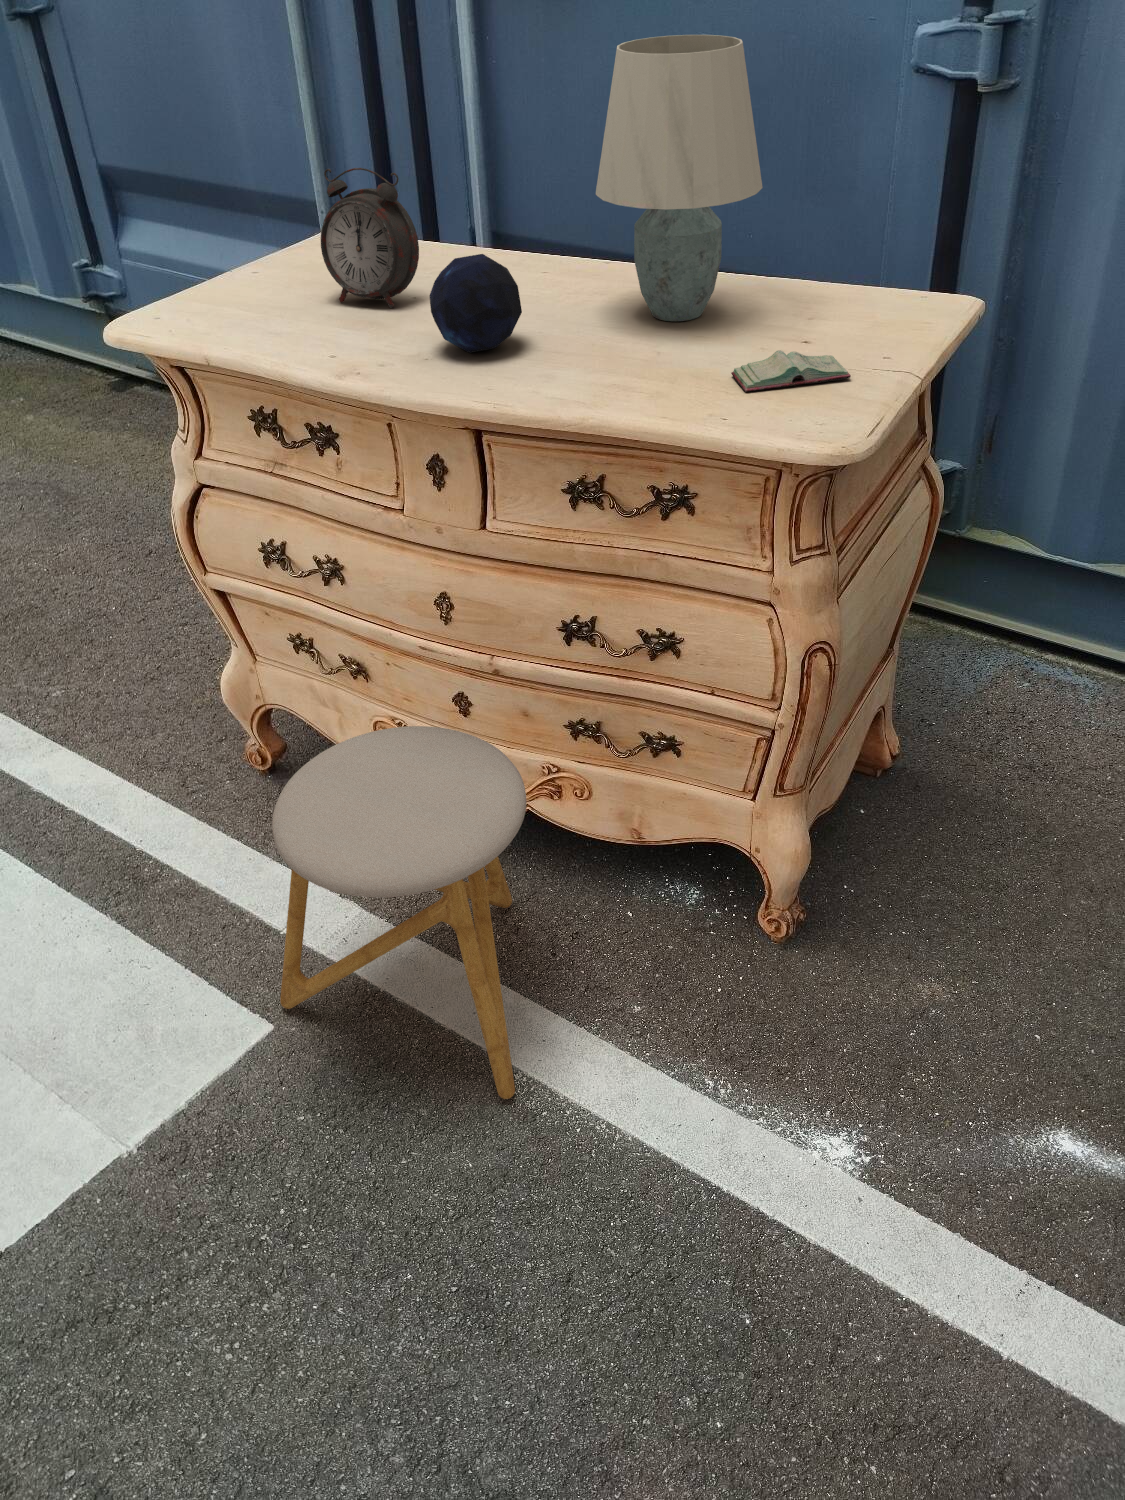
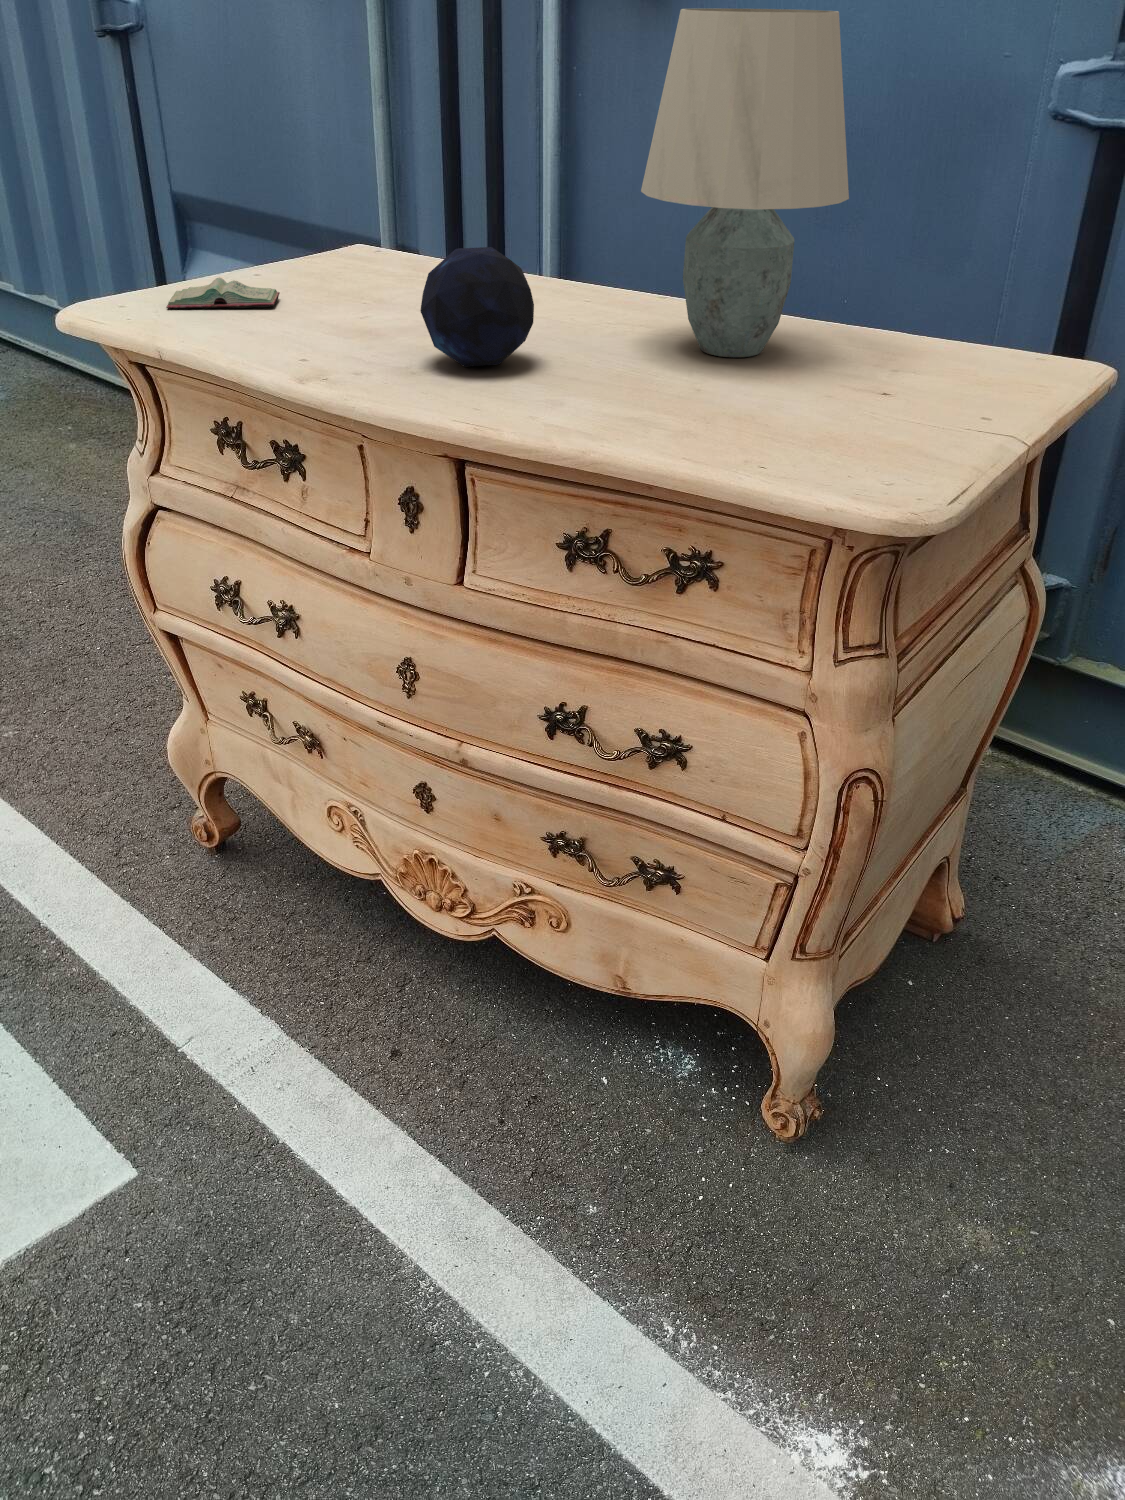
alarm clock: present [321,168,419,308] -> none [318,148,432,317]
book: present [731,350,851,392] -> present [166,277,280,309]
stool: present [272,726,526,1099] -> none [141,818,470,1314]

